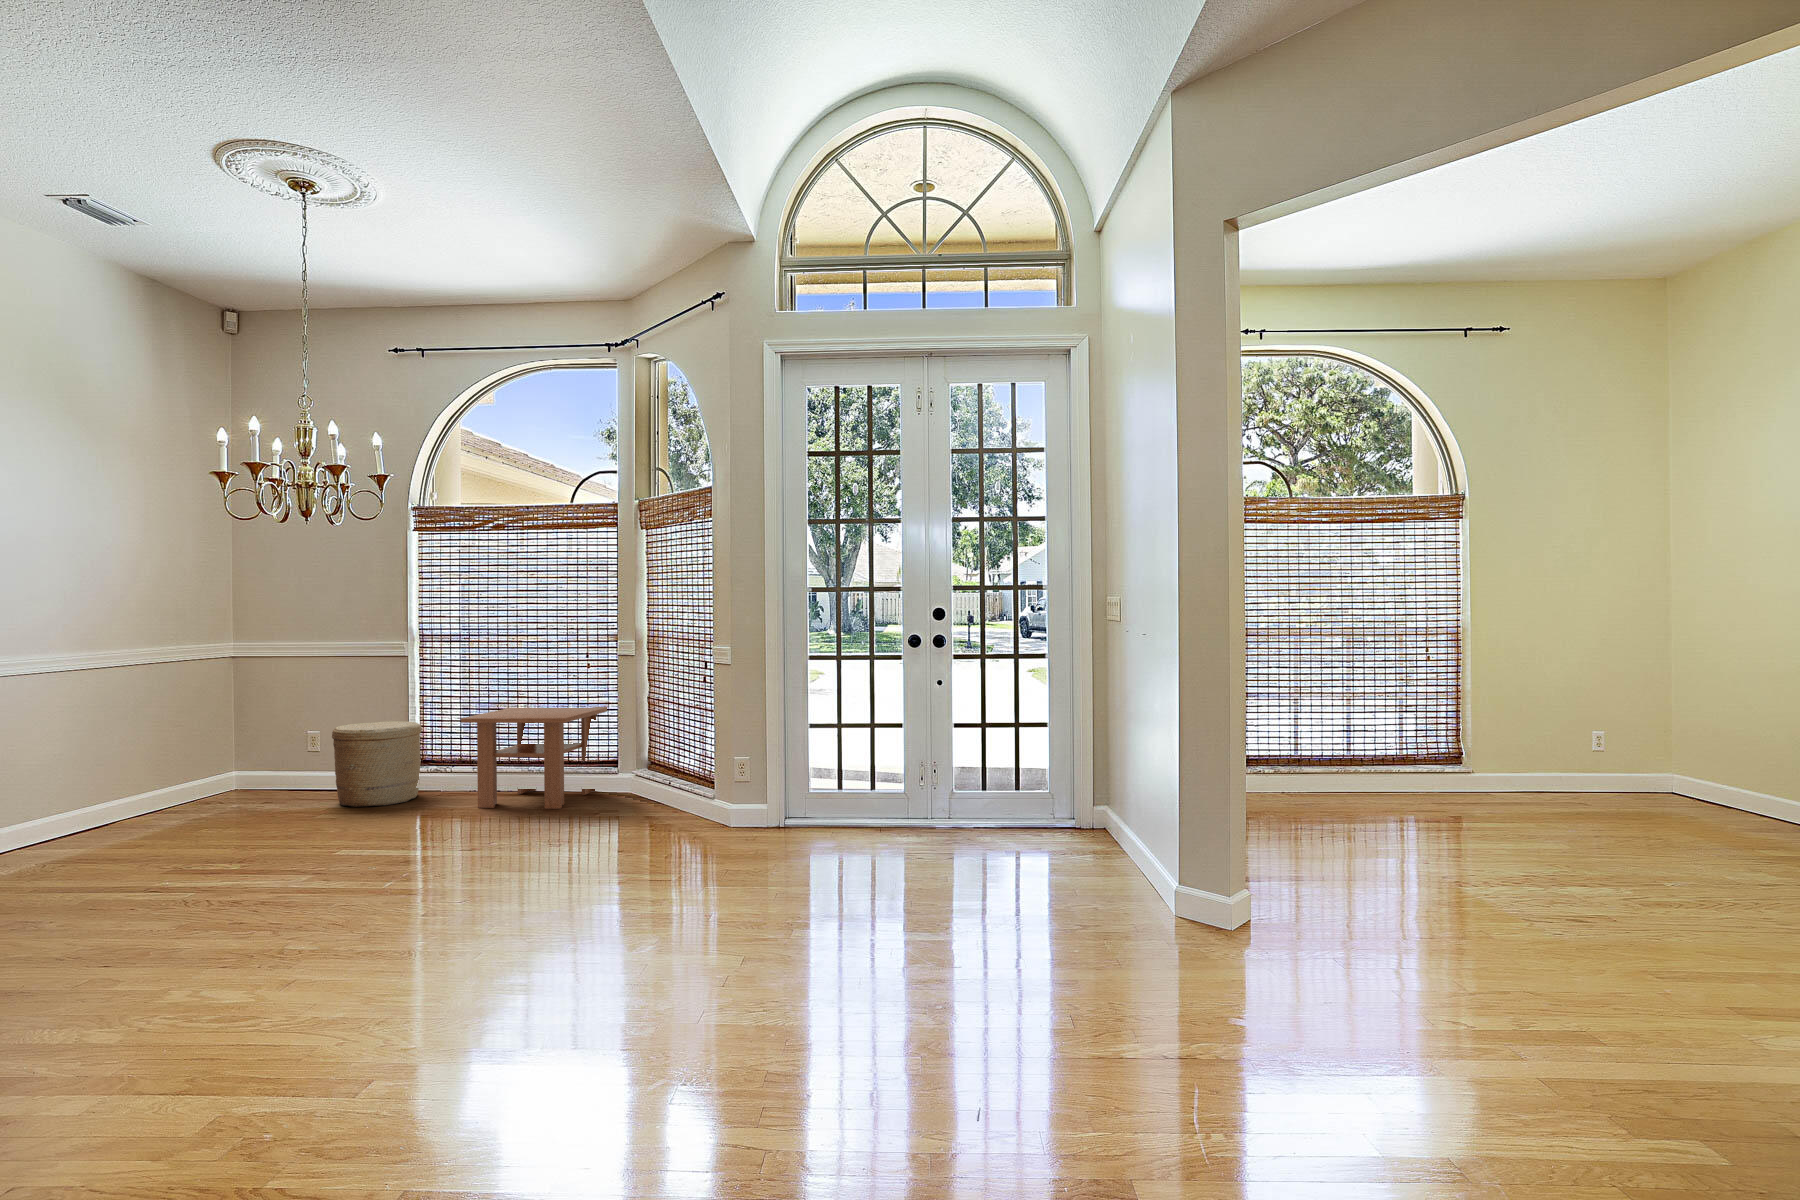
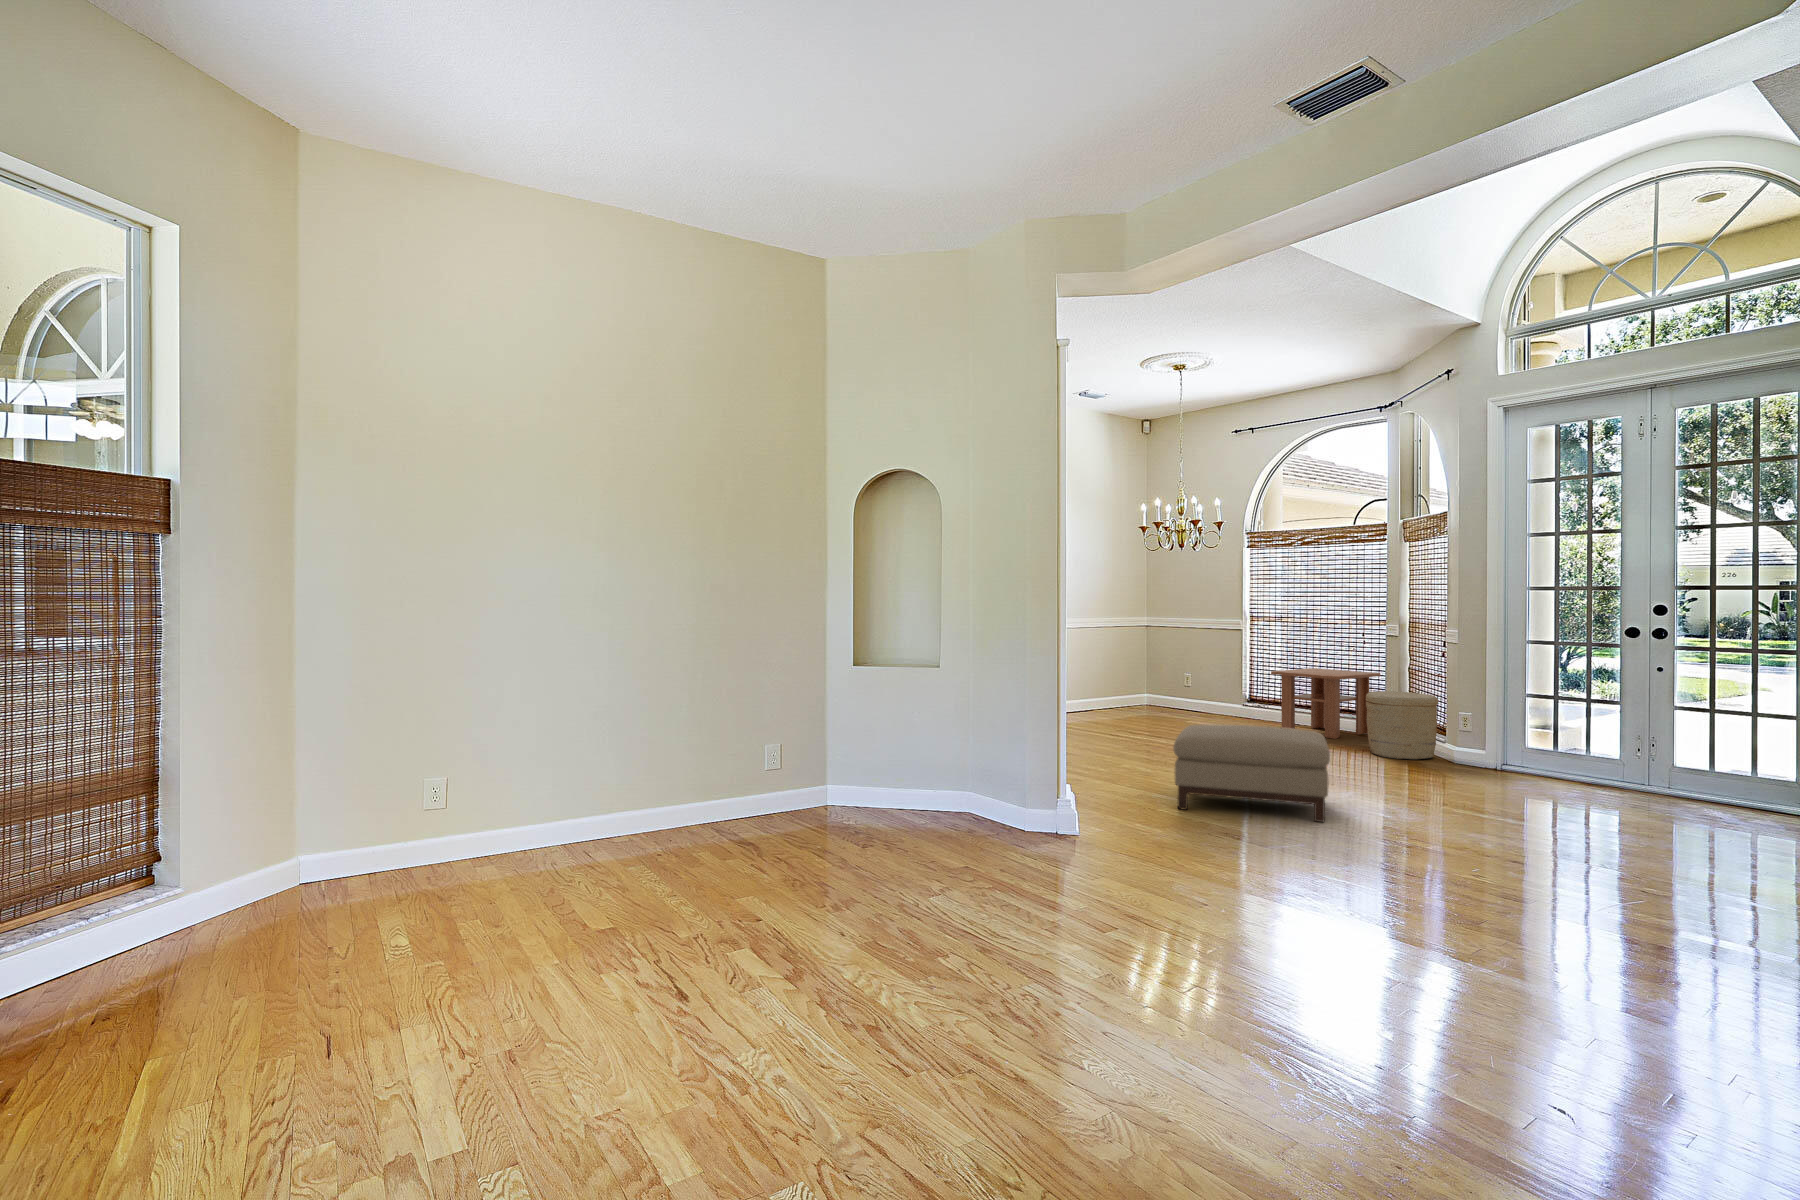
woven basket: present [332,721,422,807] -> present [1366,691,1439,760]
ottoman: none [310,840,654,1102] -> present [1173,724,1330,822]

